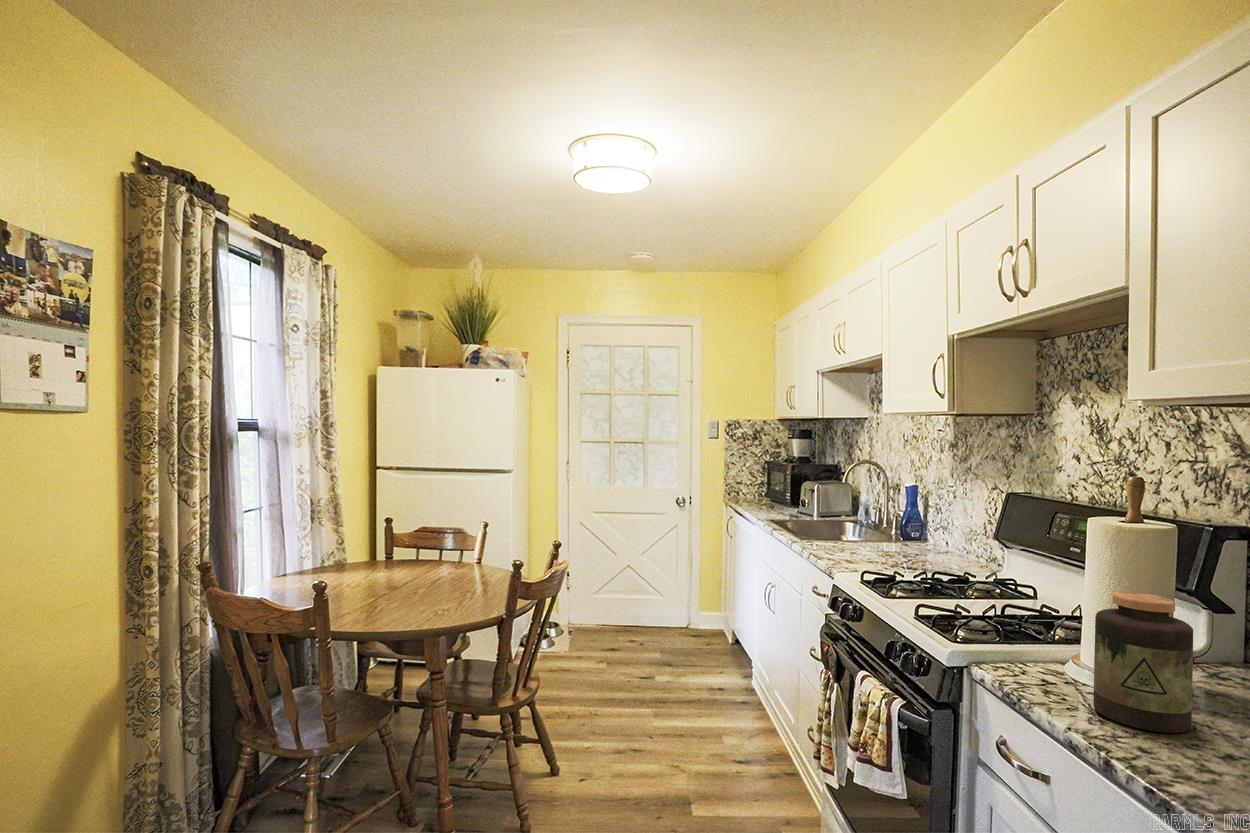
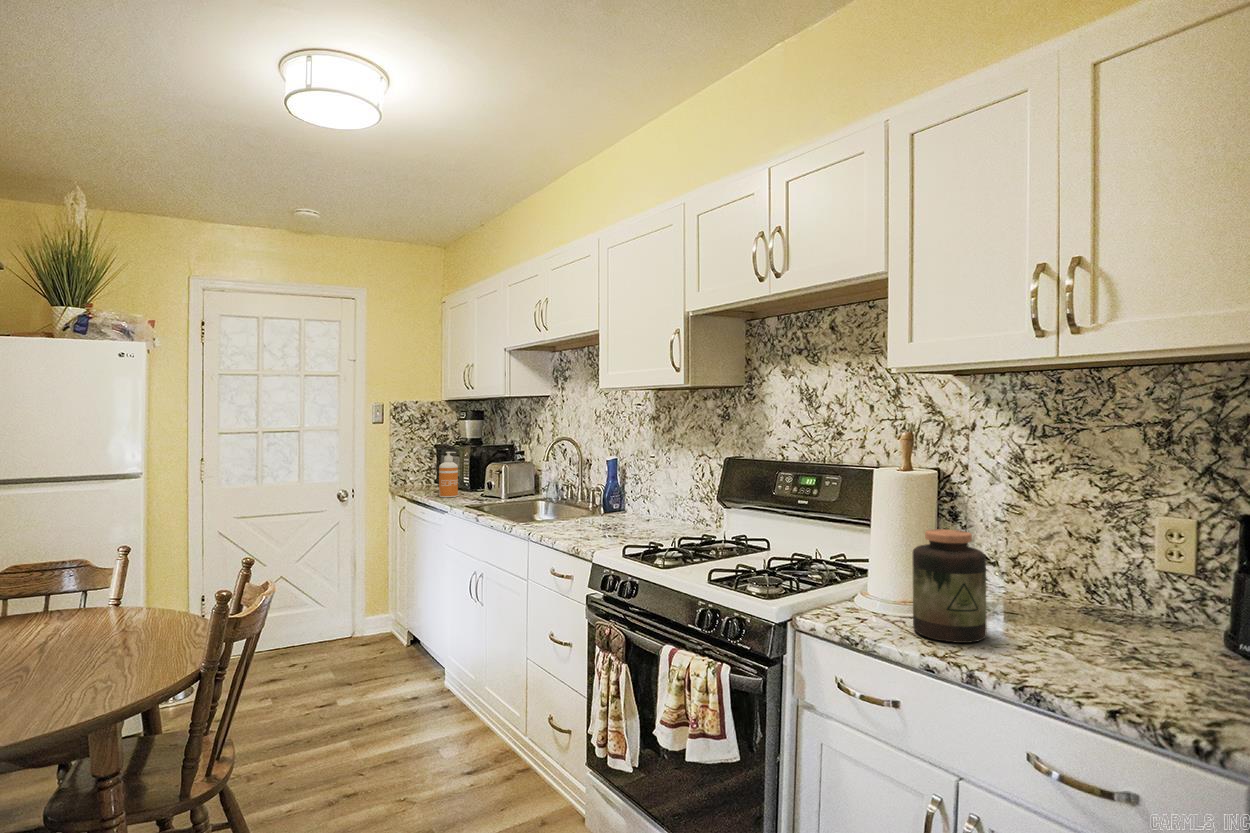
soap dispenser: none [760,468,778,511] -> present [439,452,458,497]

